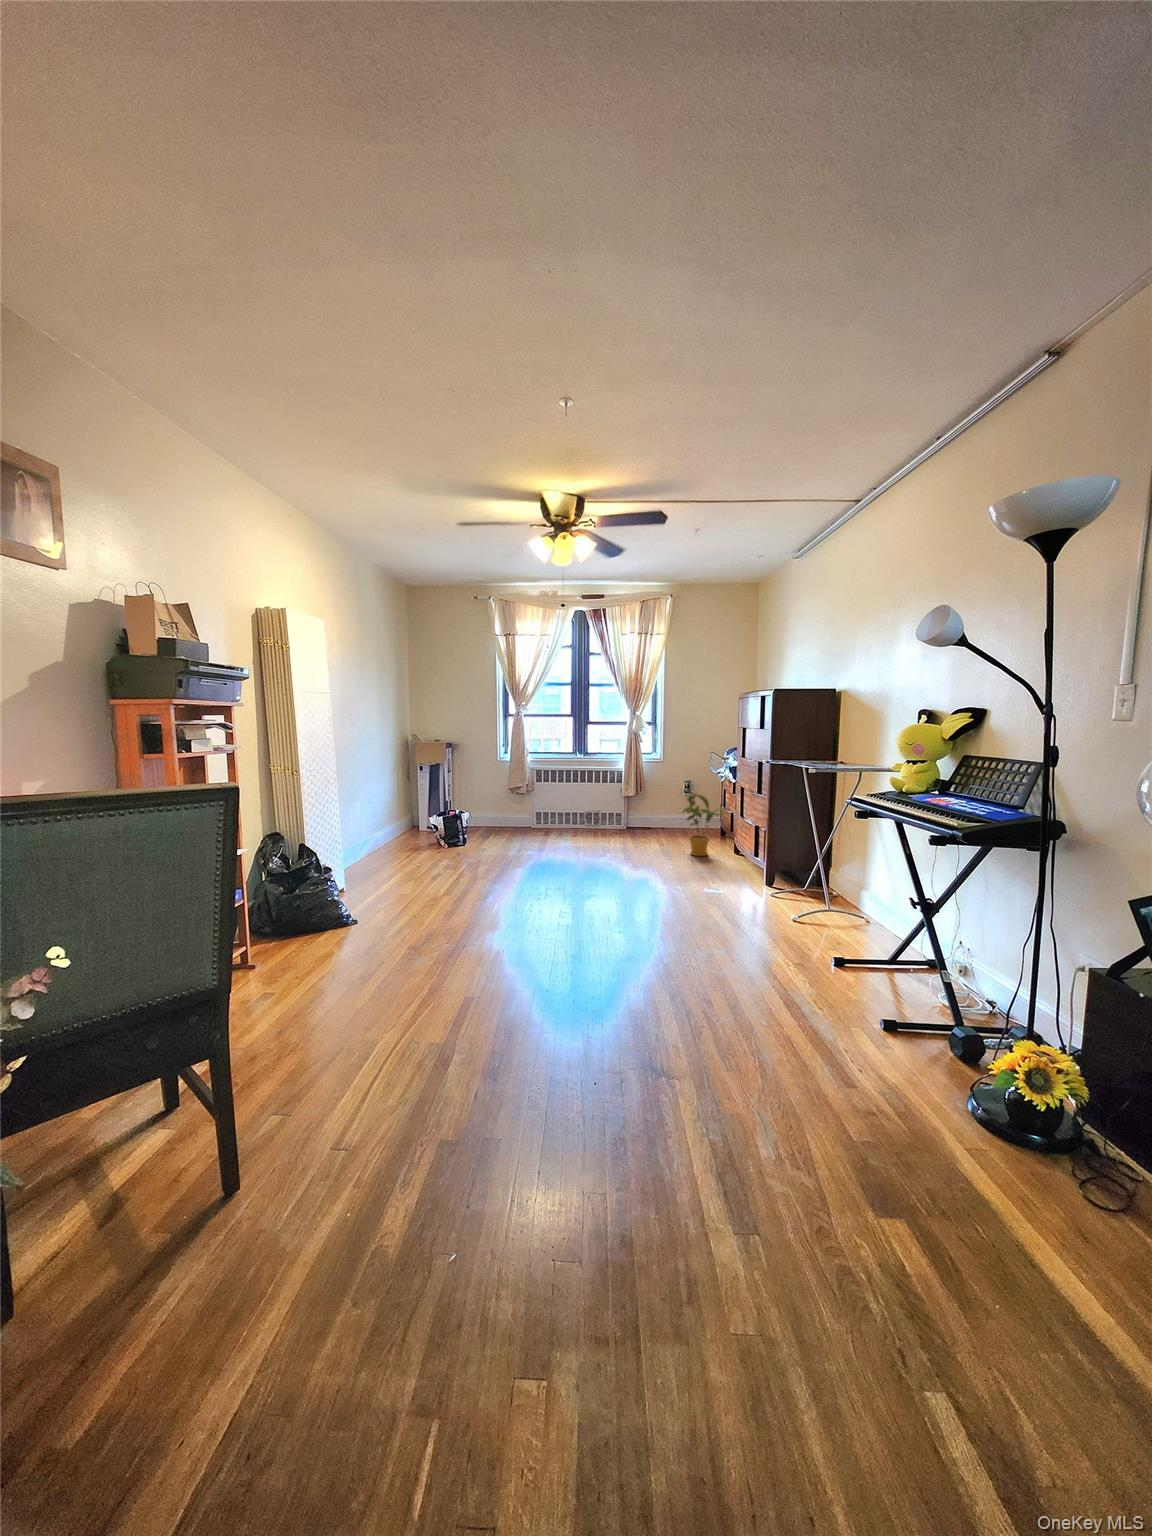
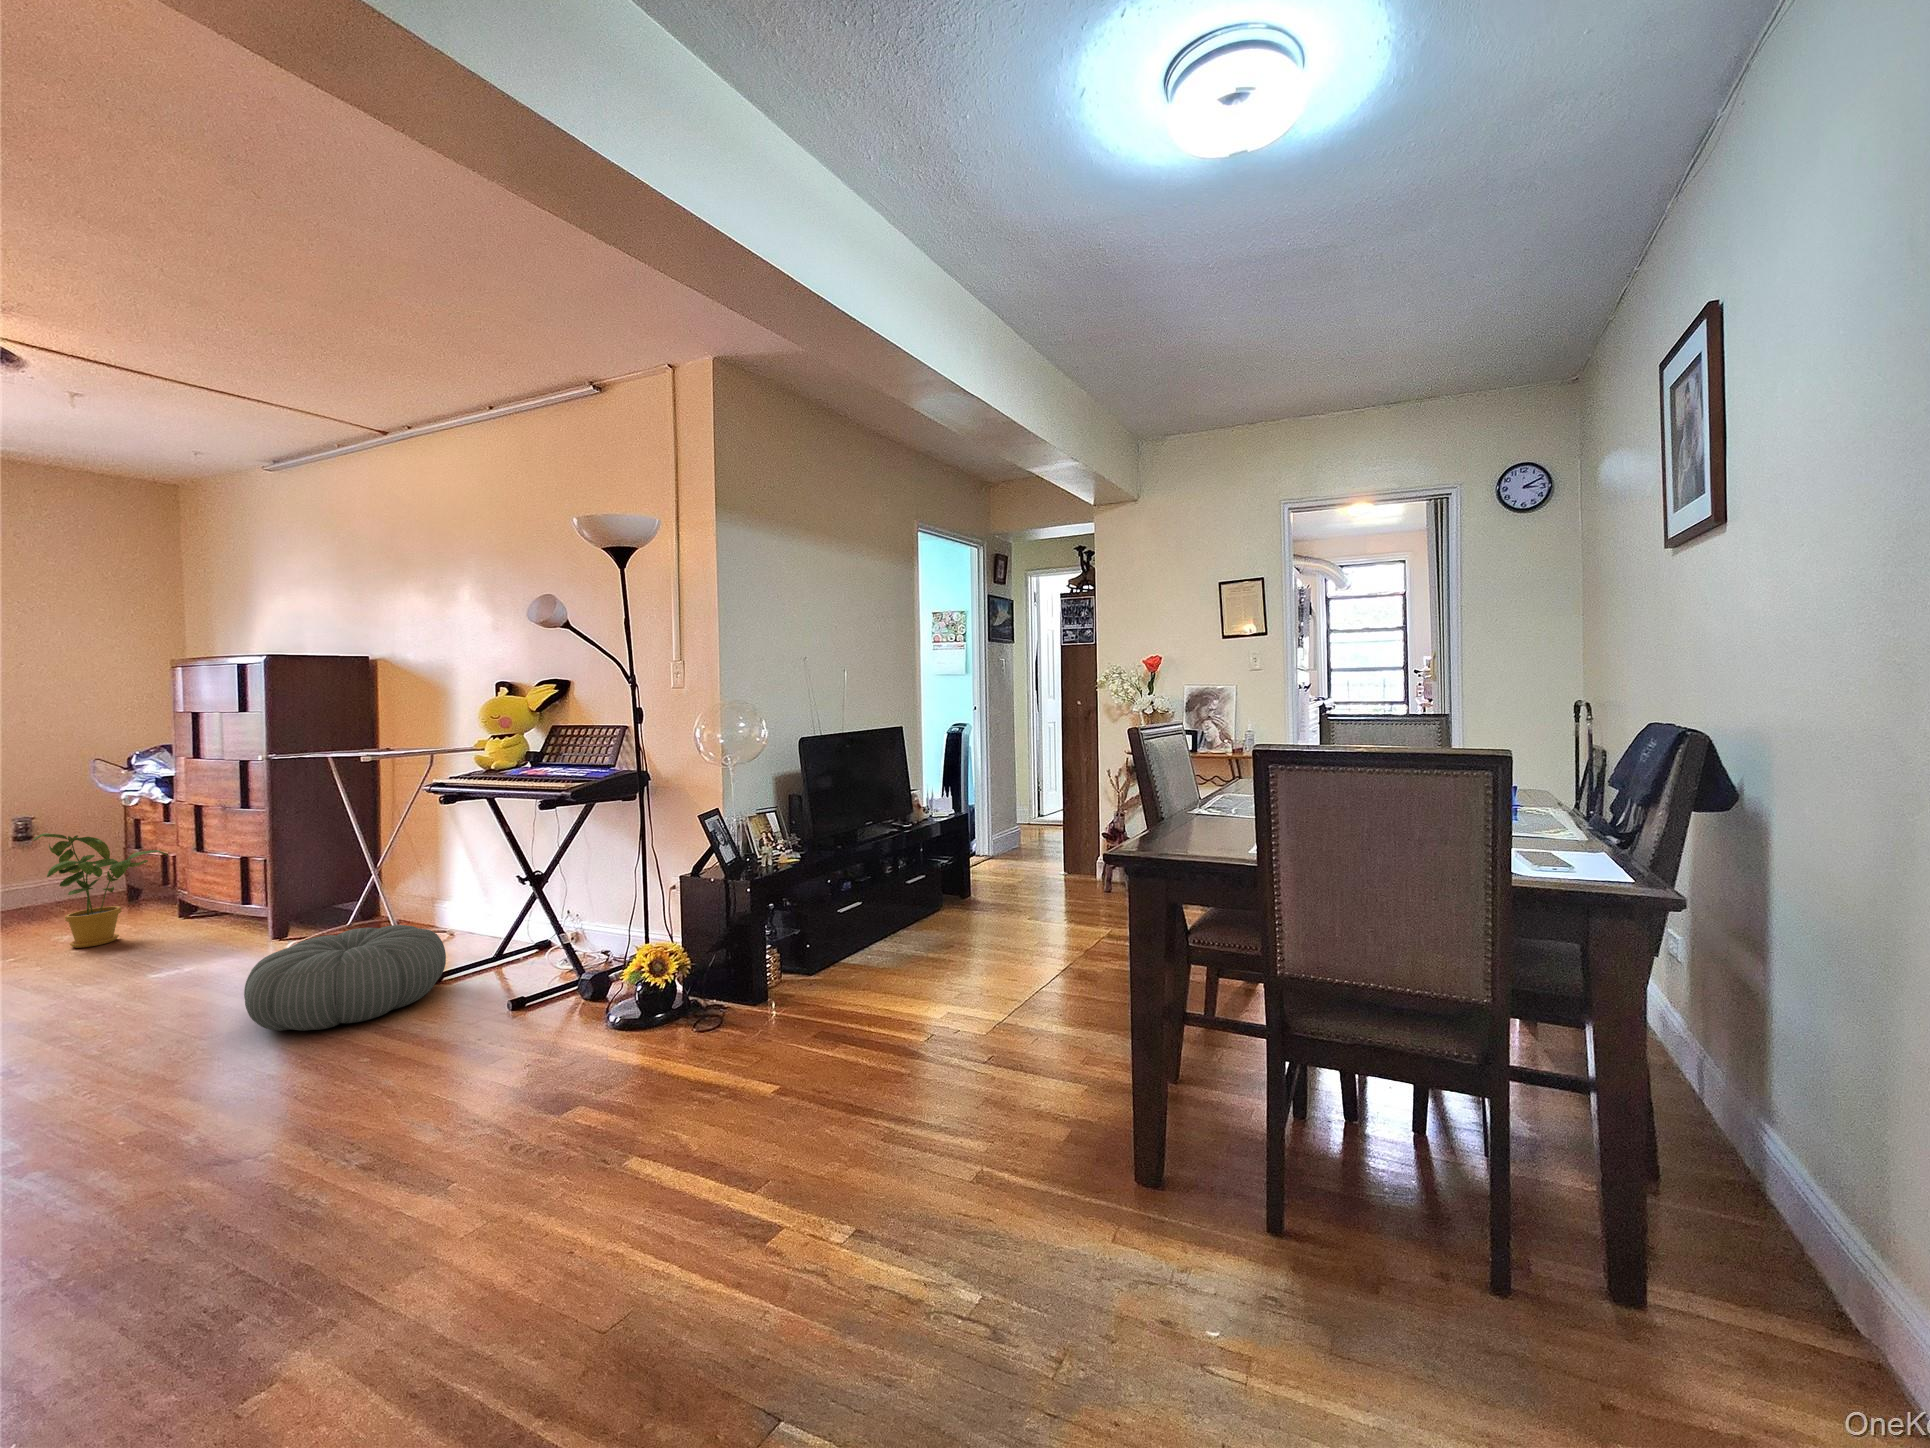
pouf: none [717,896,845,976] -> present [244,925,446,1031]

